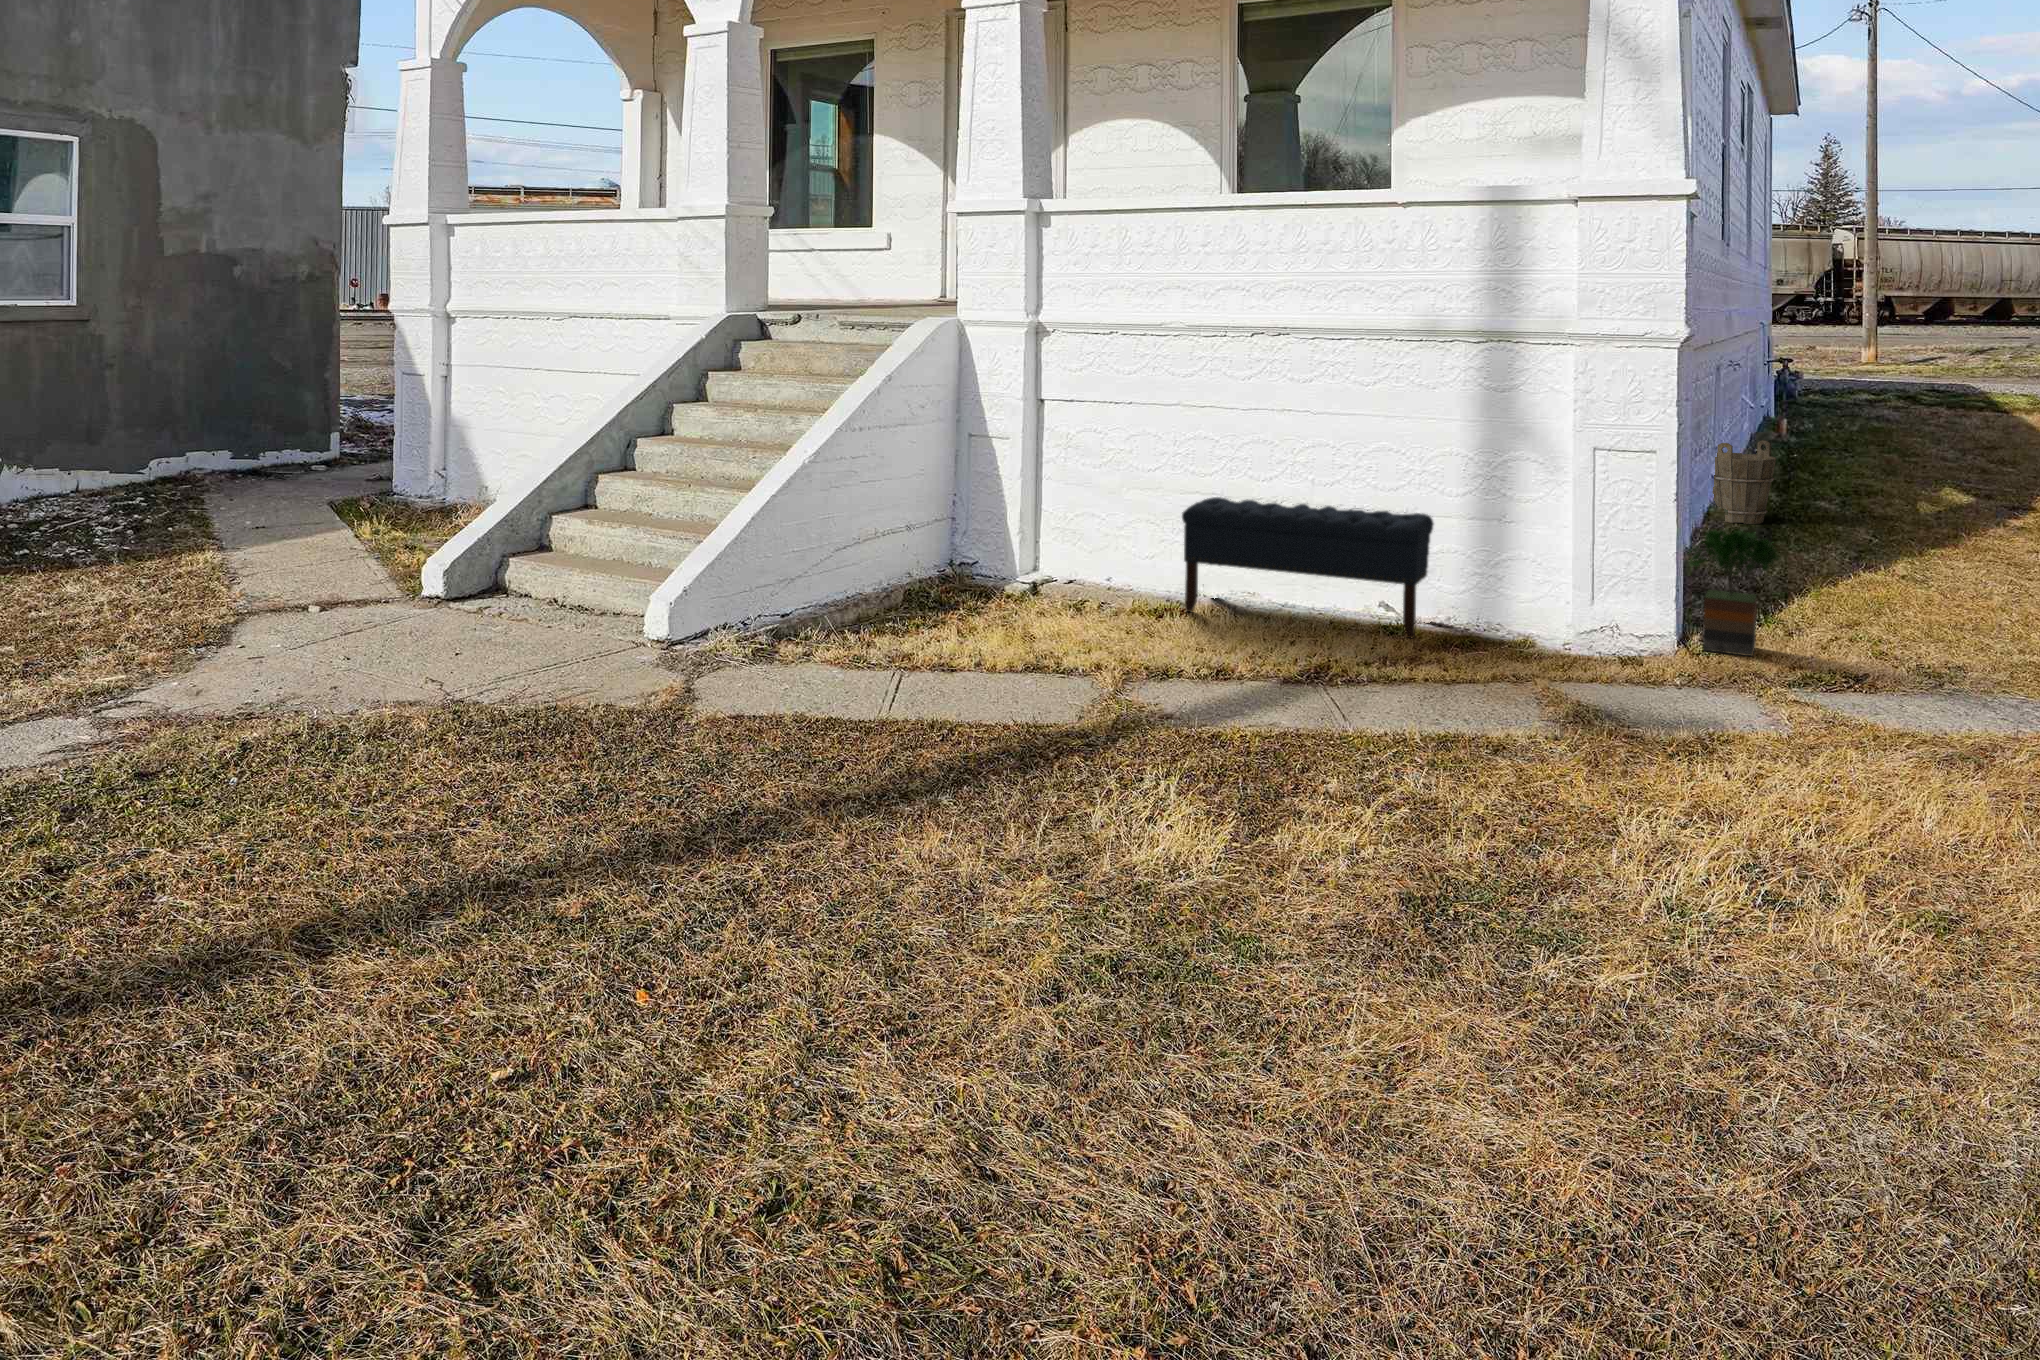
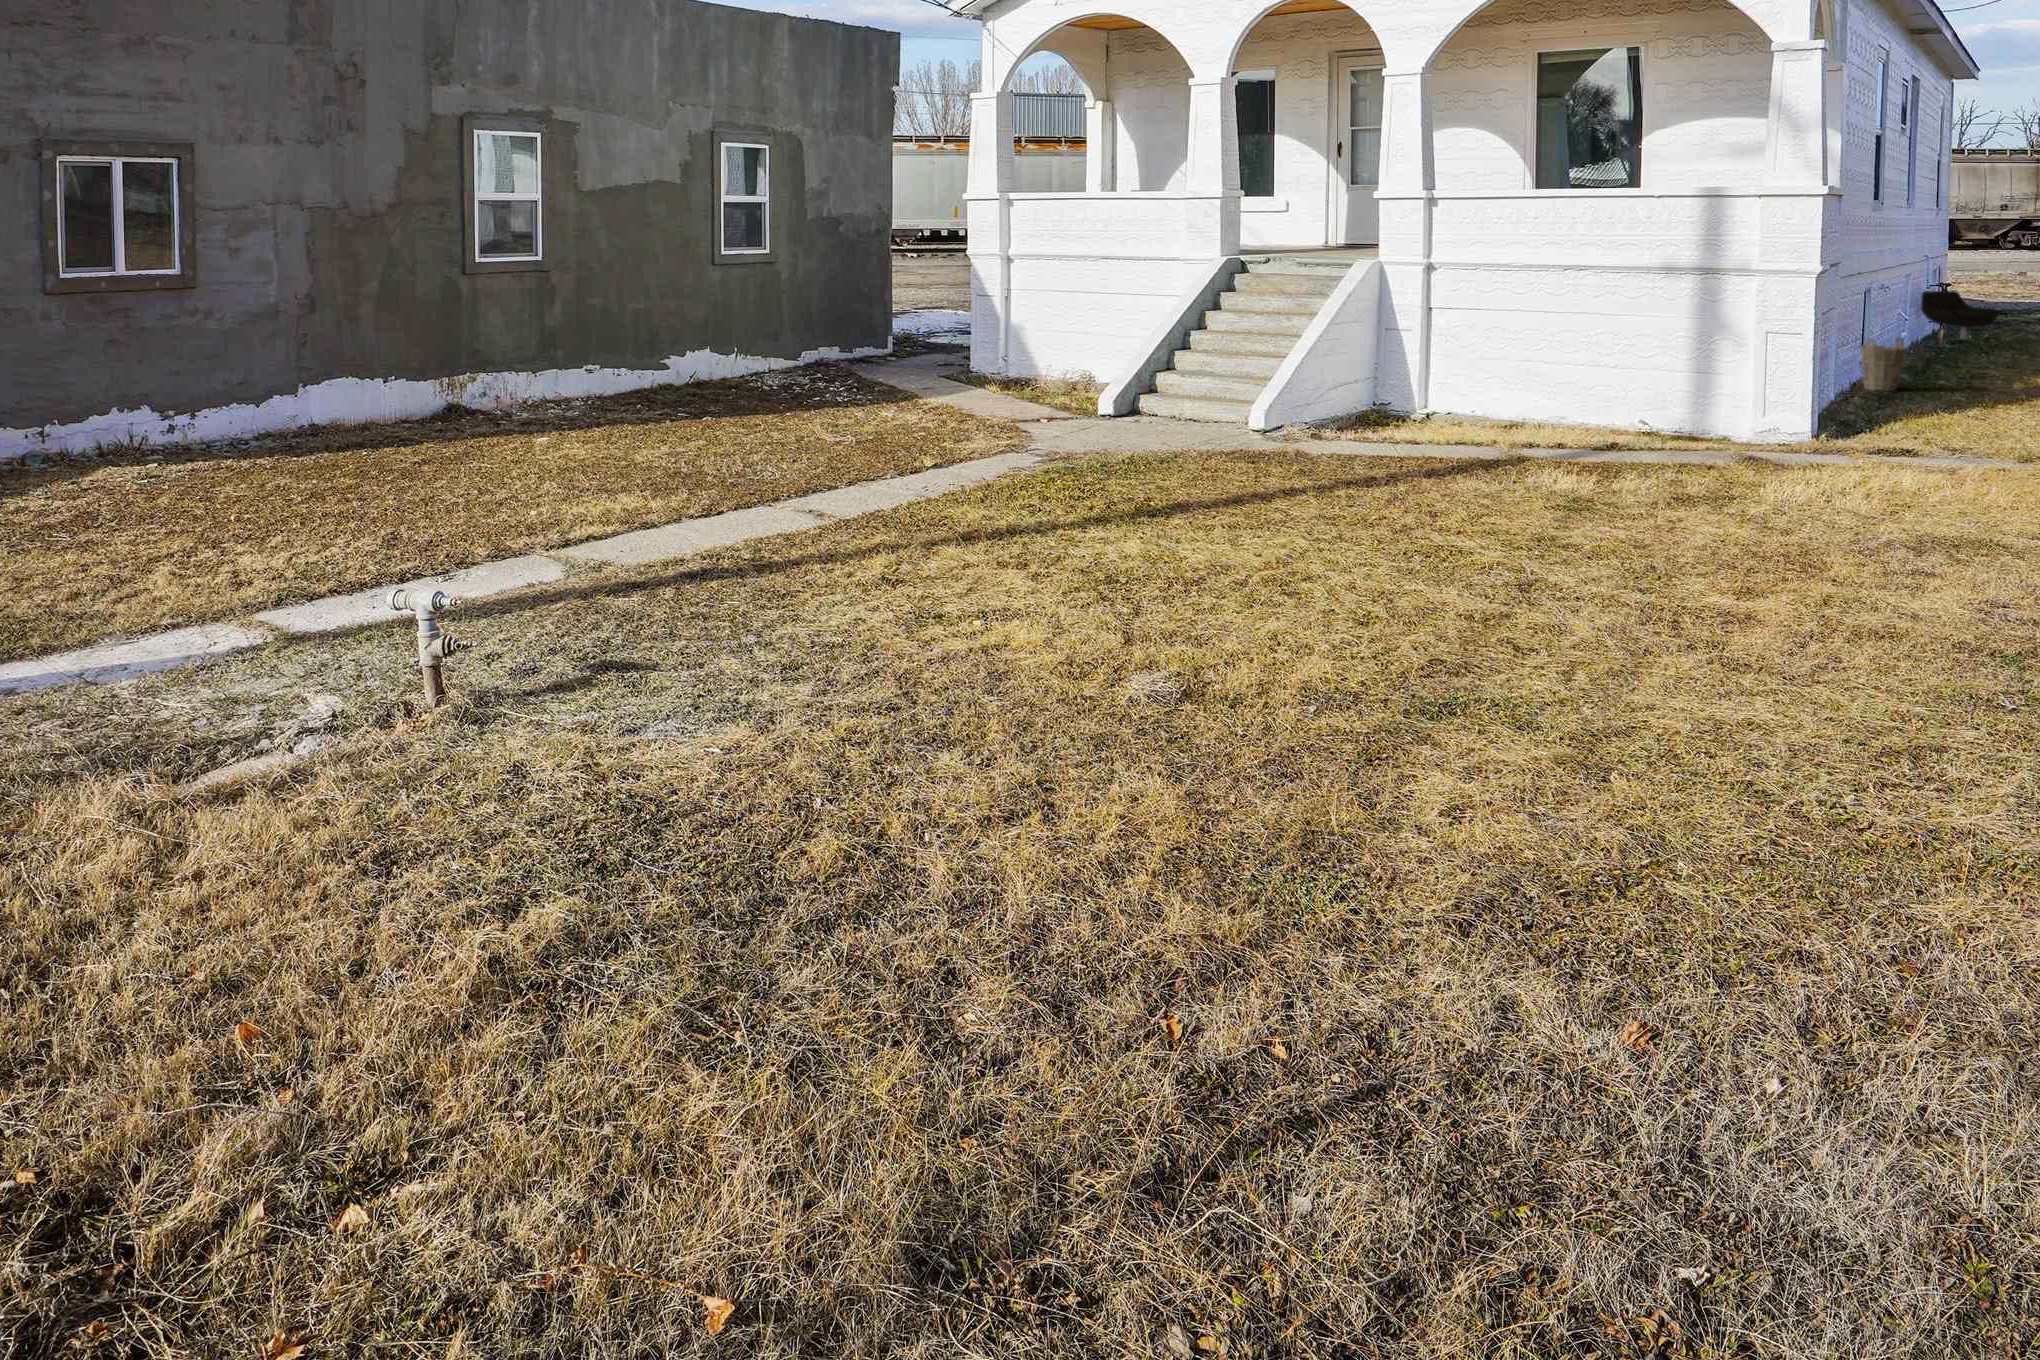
lounge chair: none [1744,369,1842,437] -> present [1921,291,2000,340]
bench: present [1182,497,1434,638] -> none [1527,362,1675,434]
potted tree: present [1689,530,1778,656] -> none [1816,375,1870,442]

